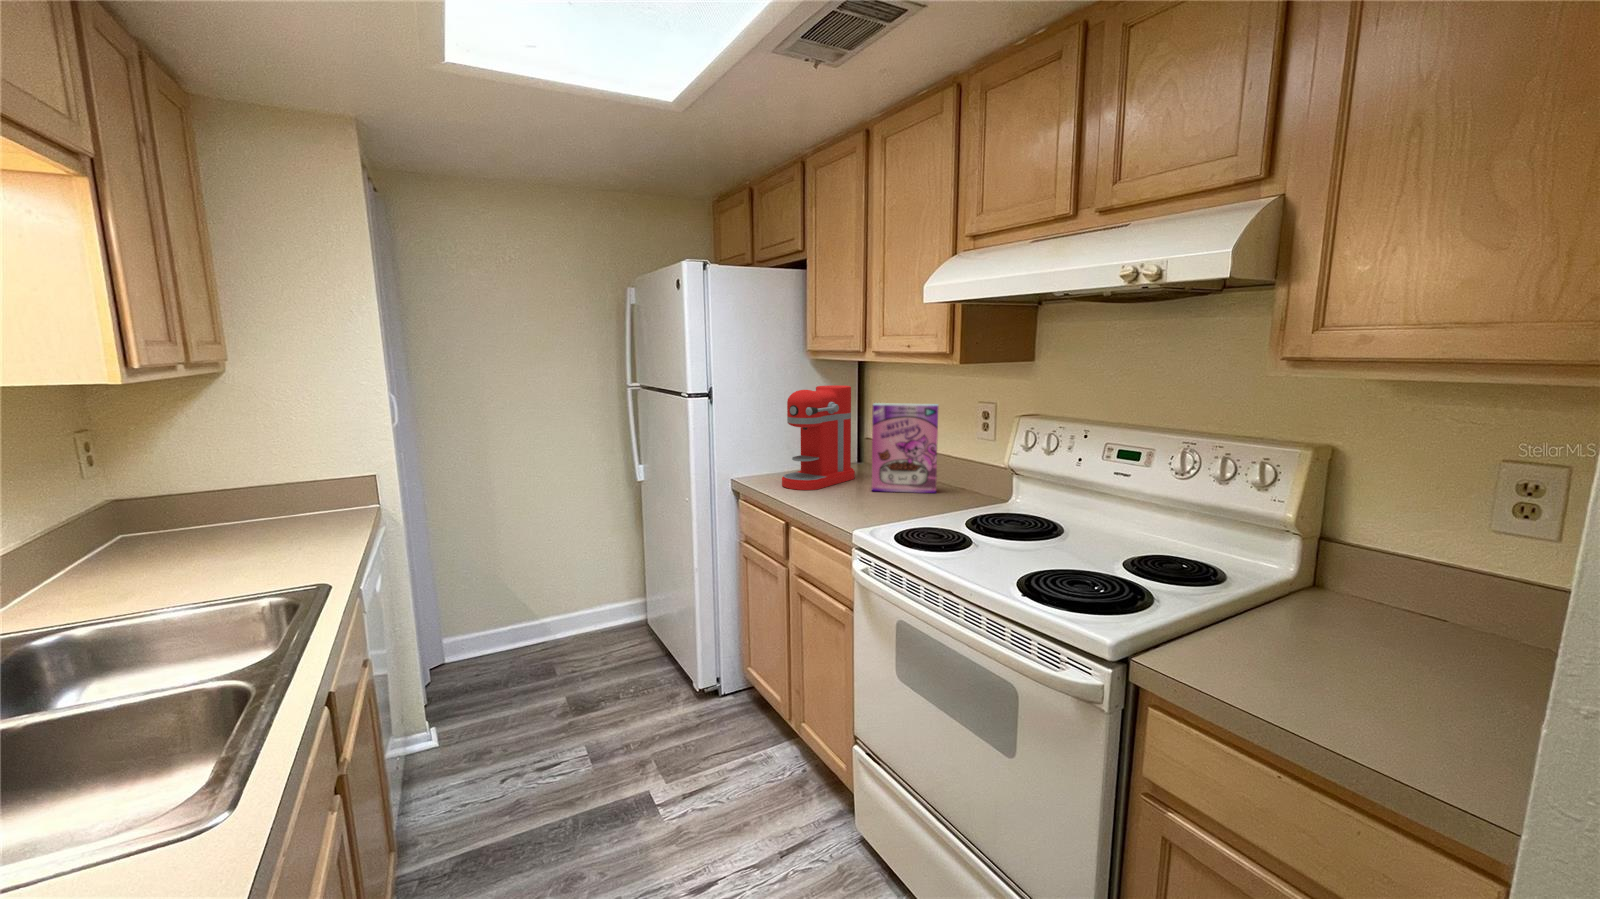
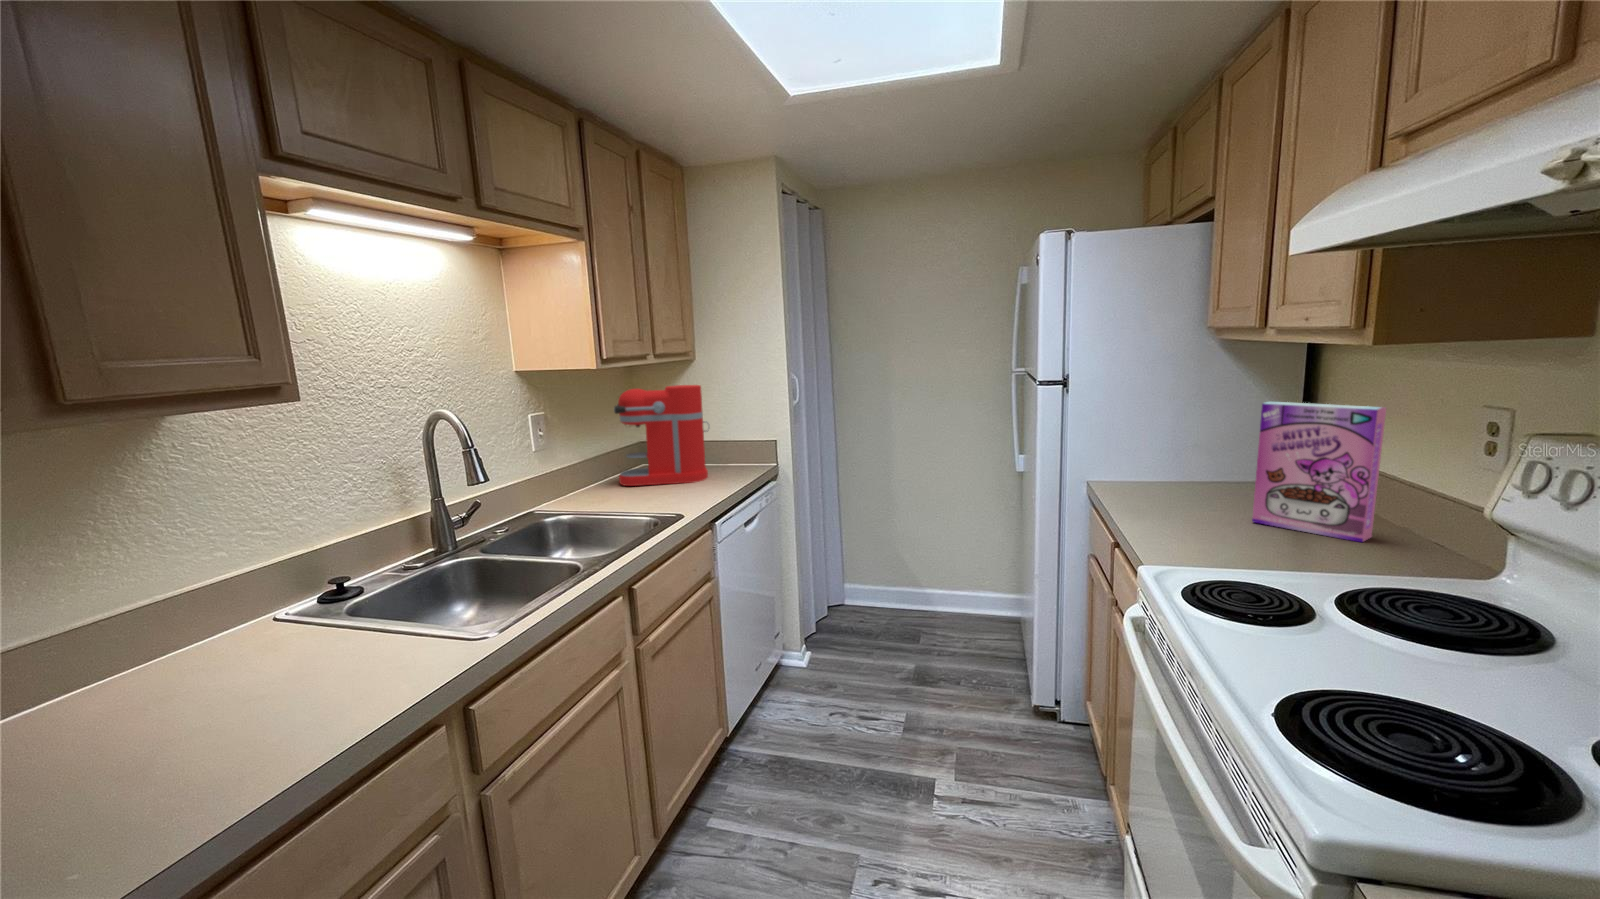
coffee maker: present [782,385,855,490] -> present [614,385,708,486]

